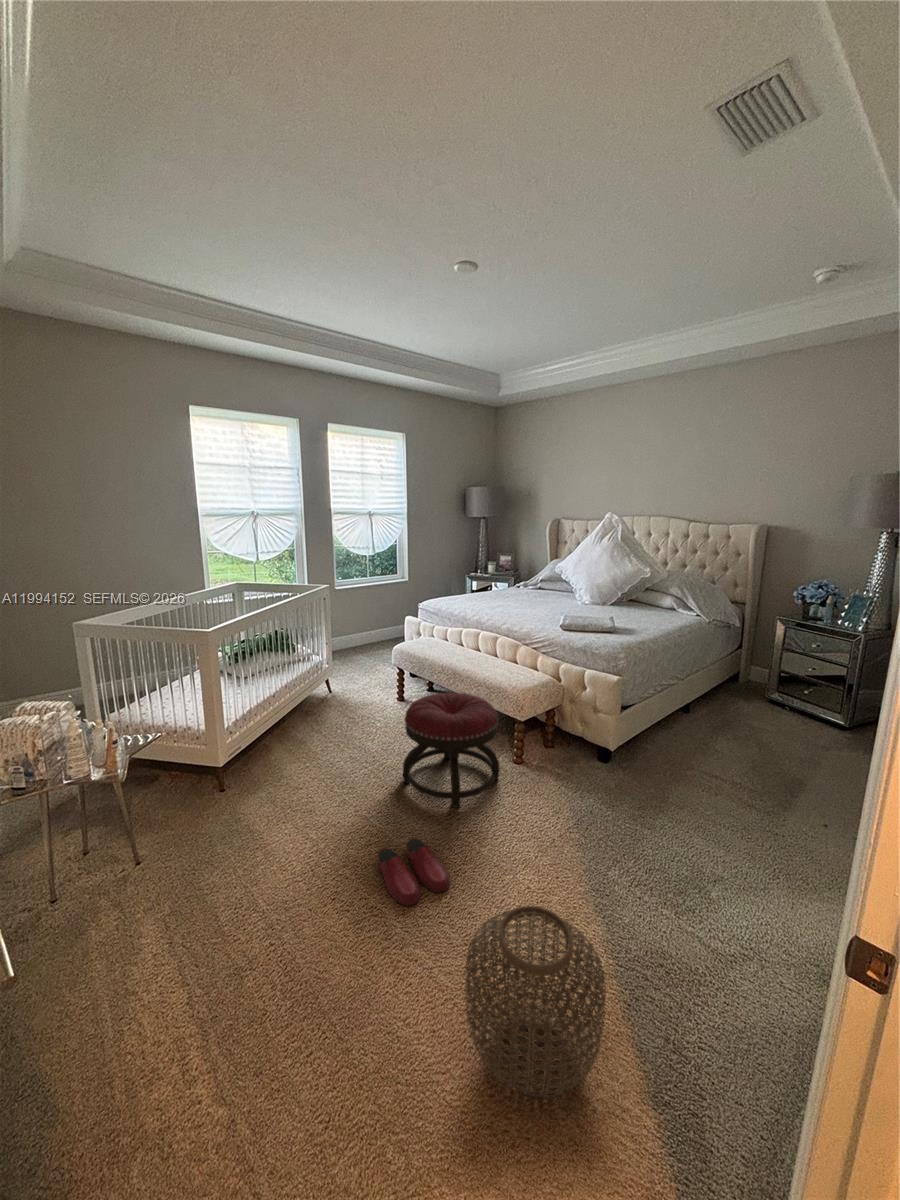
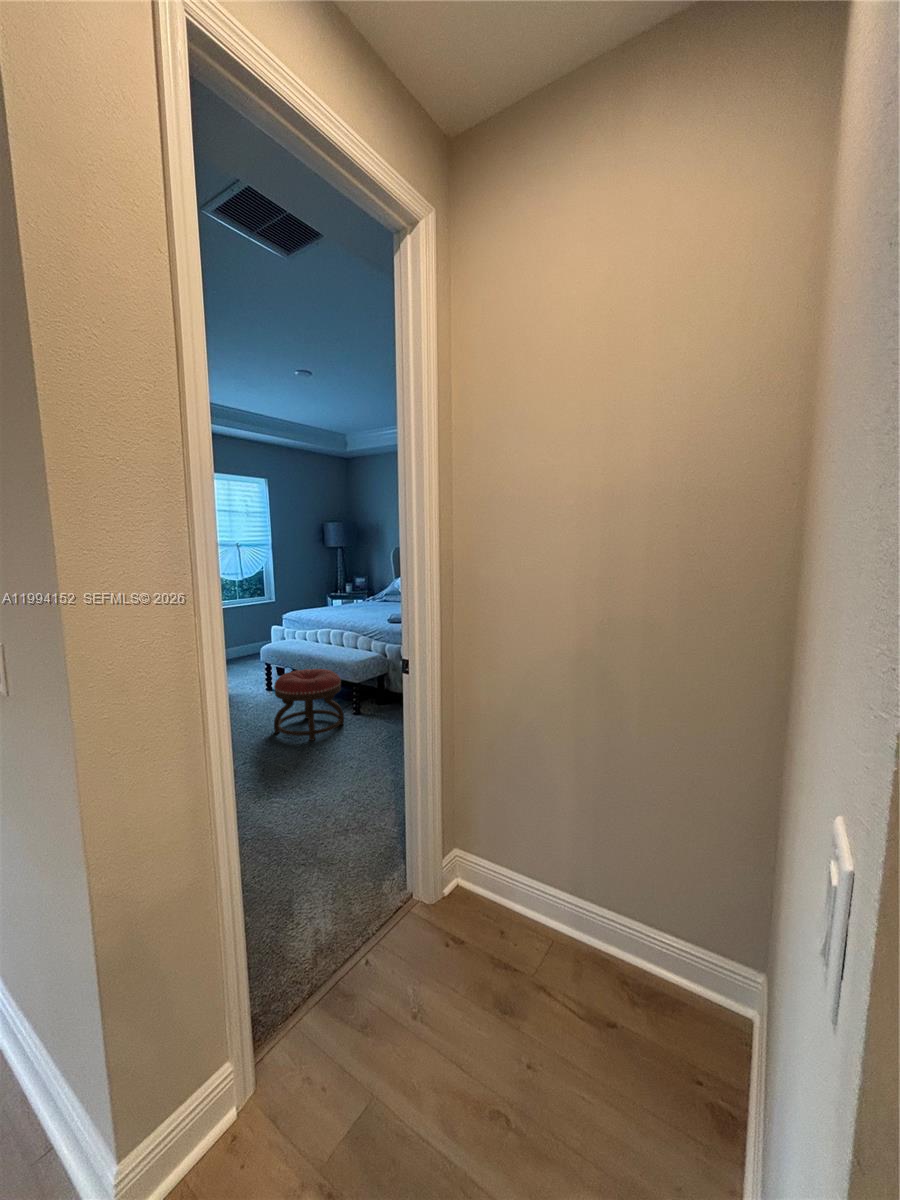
slippers: present [378,839,449,906] -> none [258,754,306,782]
woven basket: present [466,906,606,1098] -> none [309,743,380,826]

